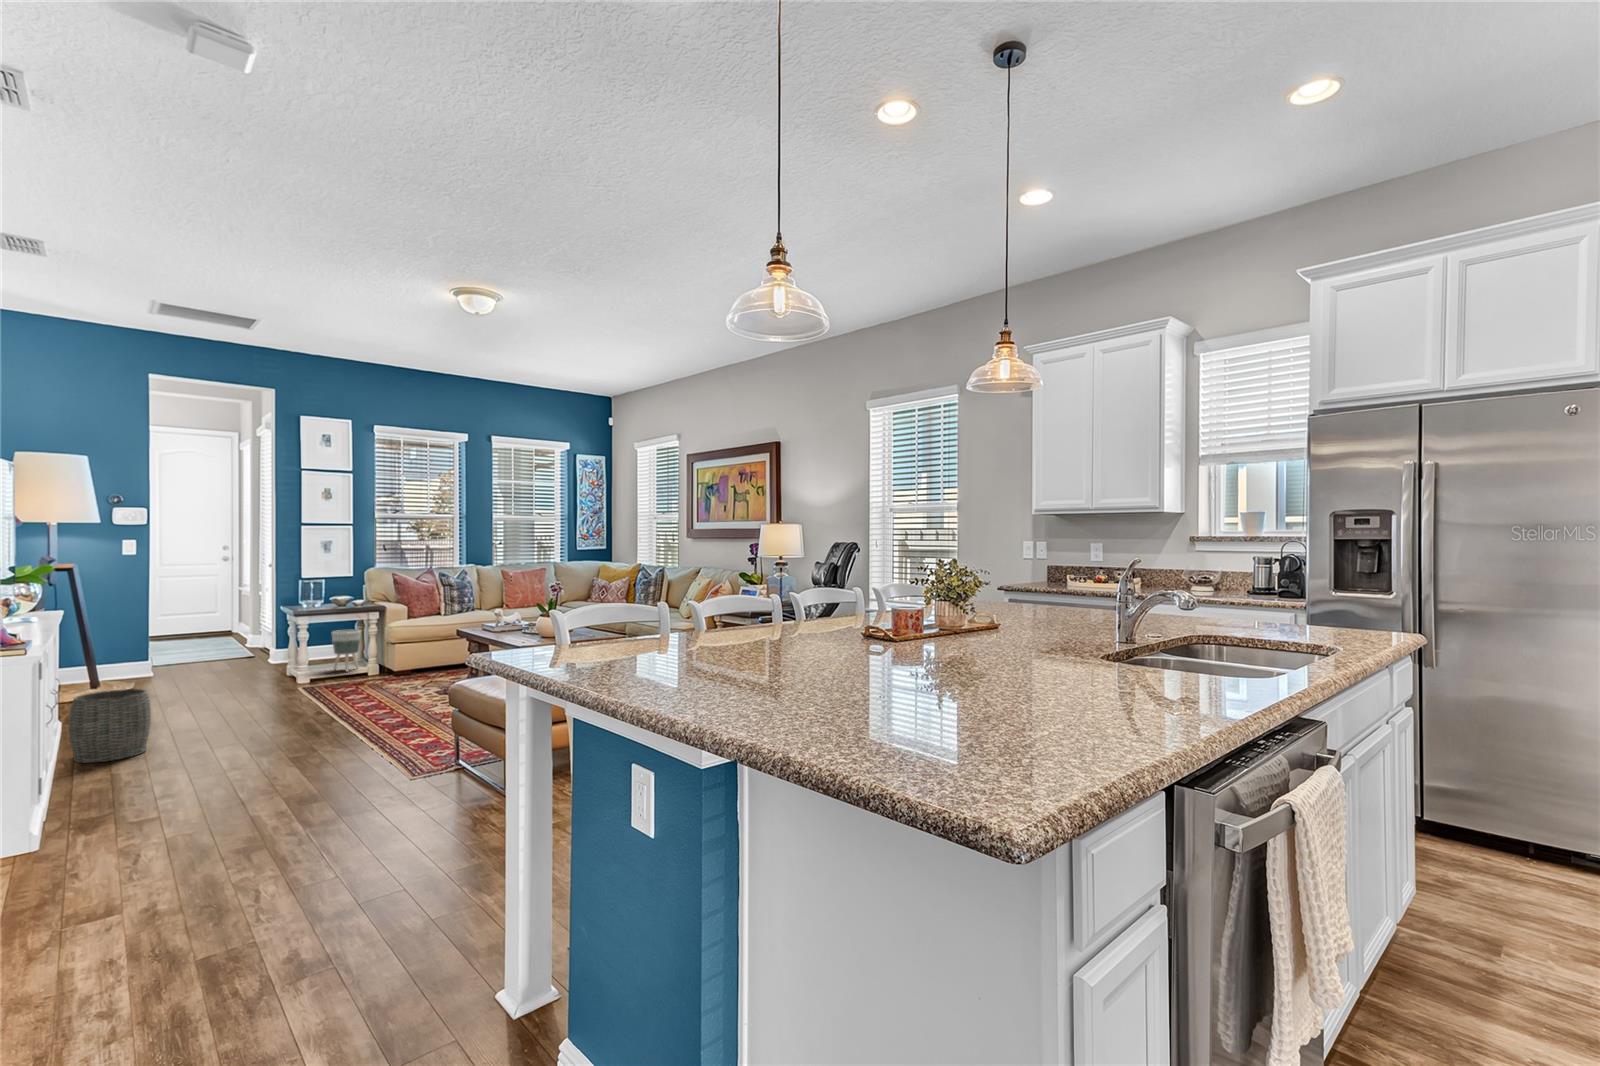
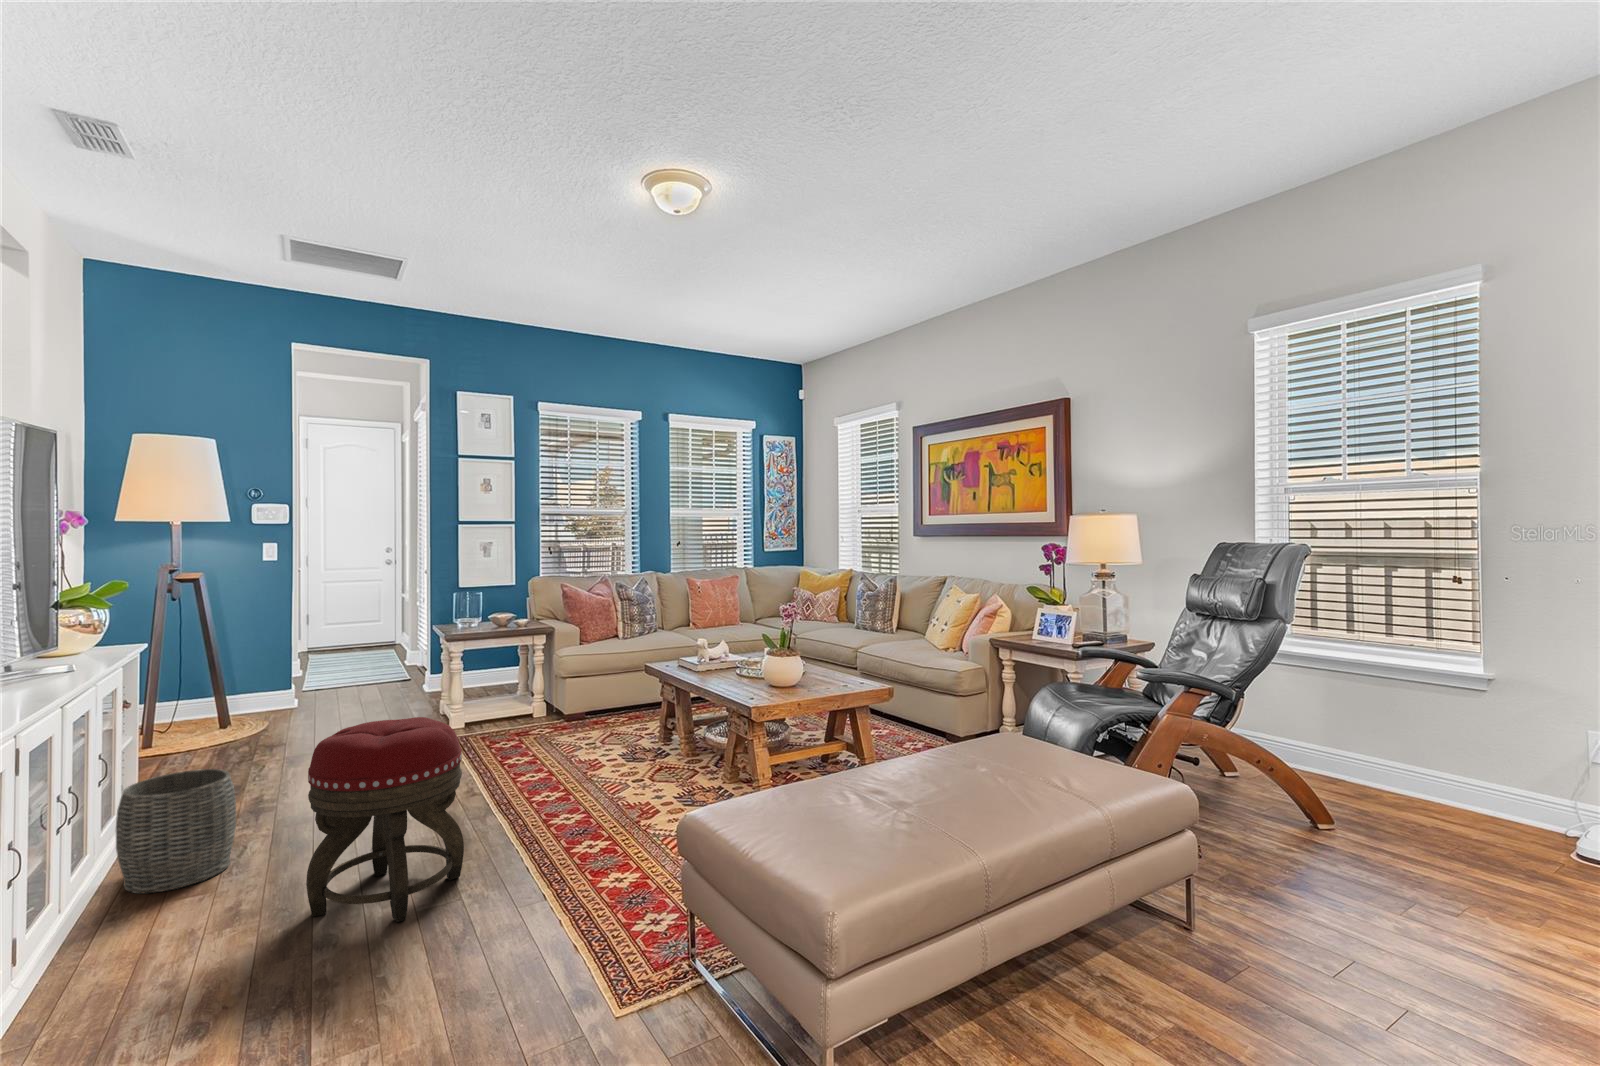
planter: present [332,630,361,671] -> none [492,654,526,708]
footstool: none [212,649,316,767] -> present [306,717,464,922]

